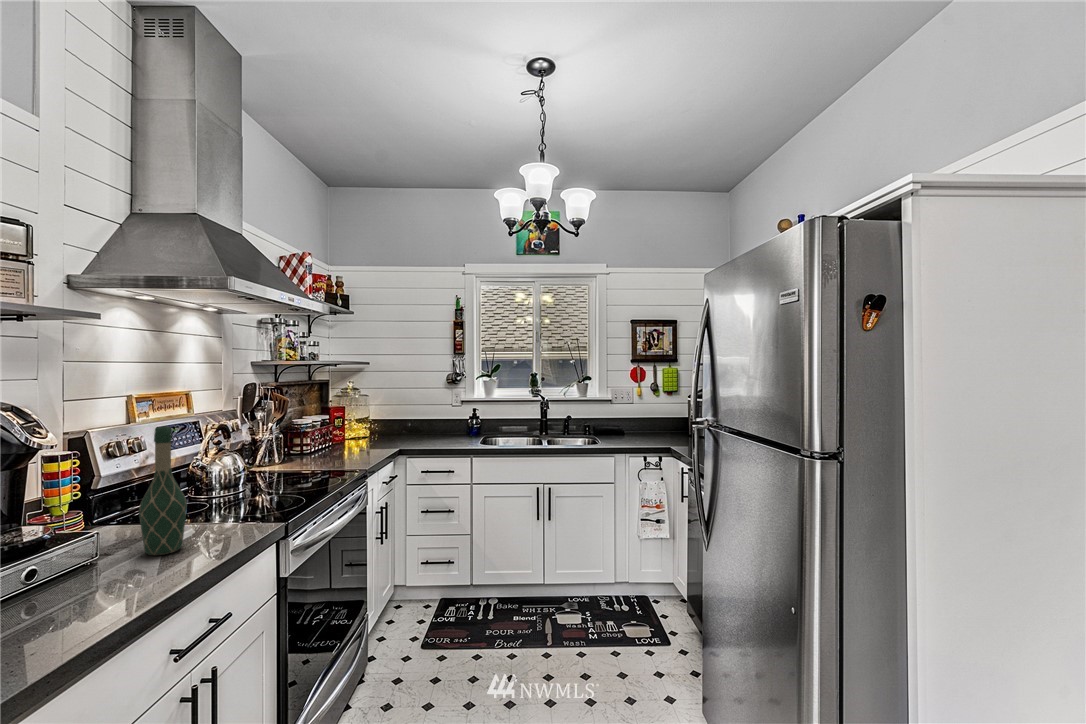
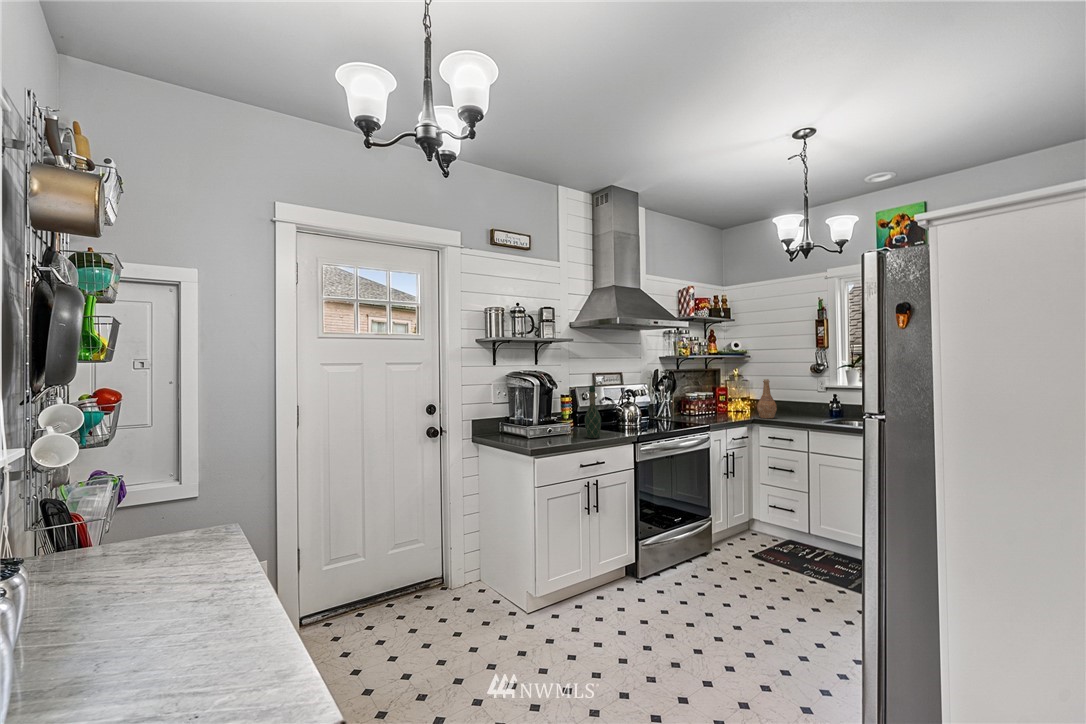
vase: none [398,394,423,448] -> present [757,379,777,418]

